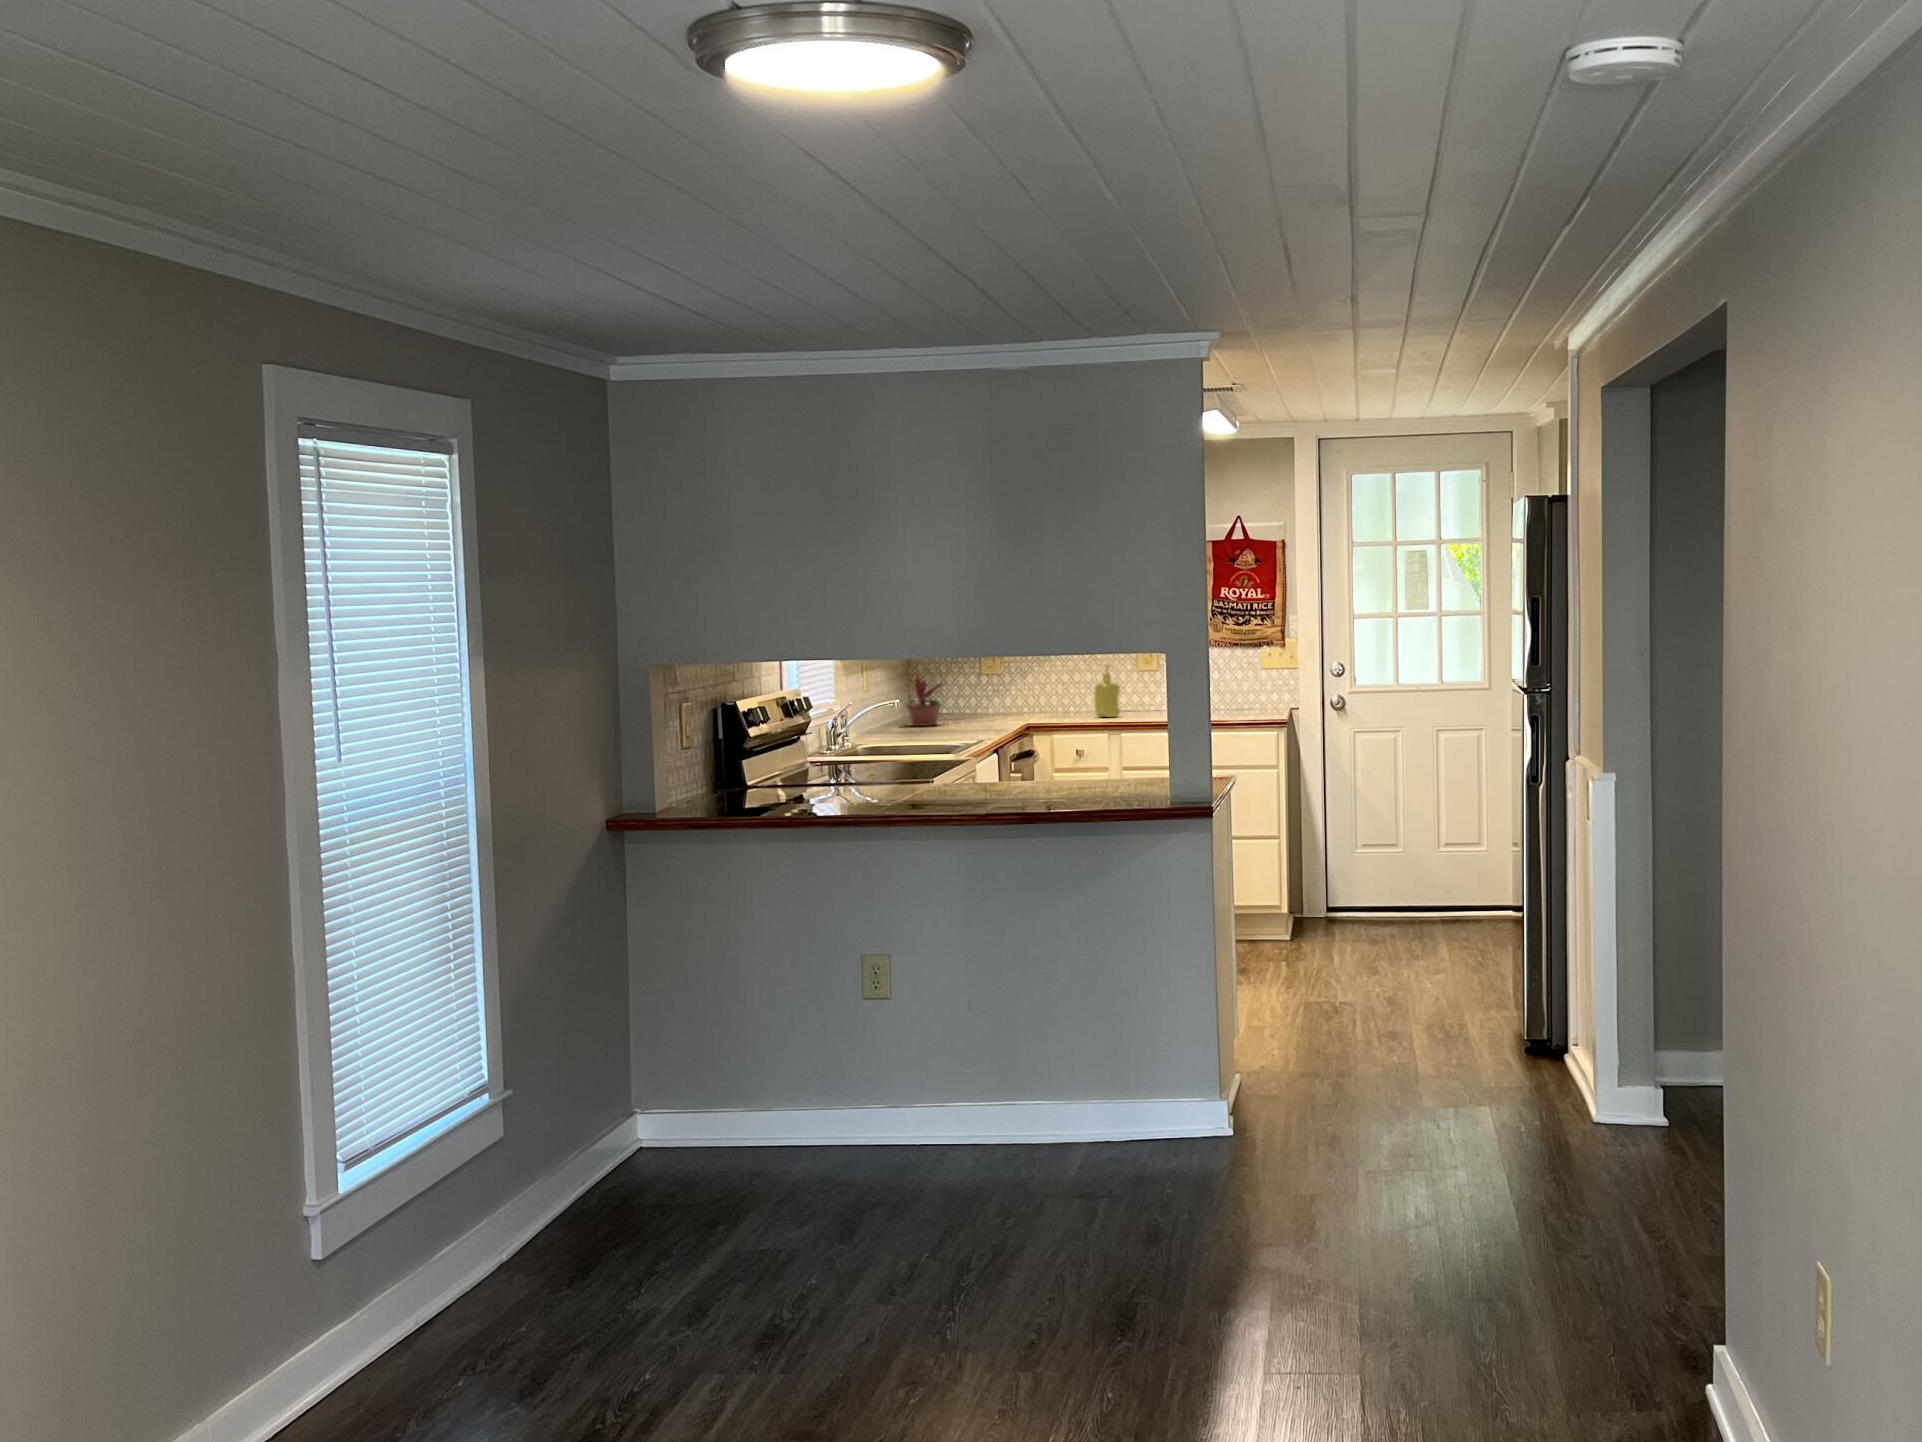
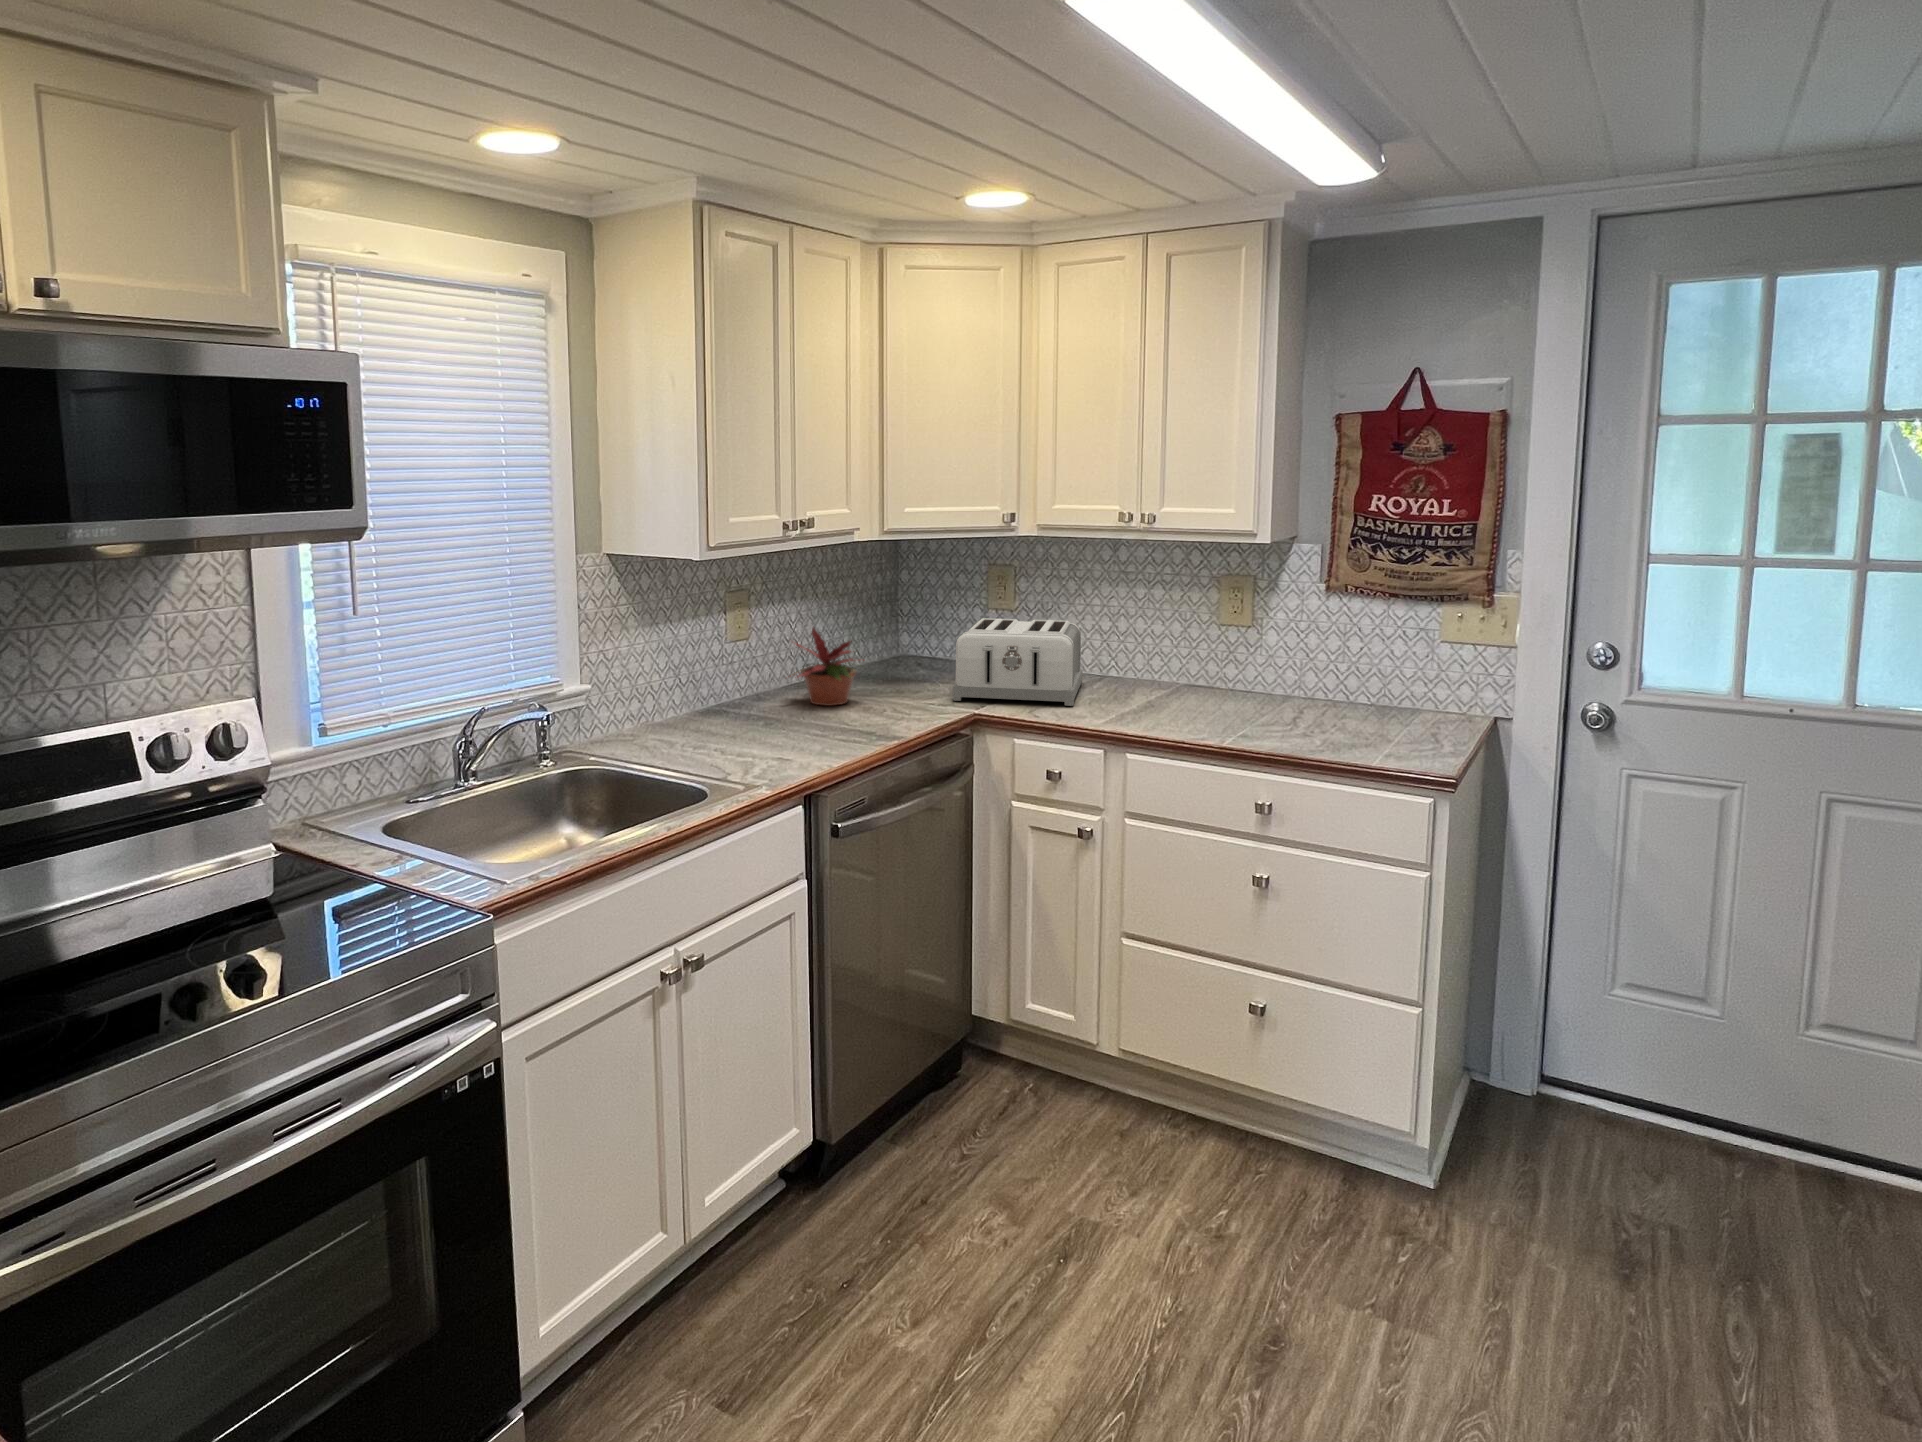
soap dispenser: present [1095,664,1120,717] -> none [1117,620,1162,710]
toaster: none [986,673,1071,721] -> present [953,618,1083,706]

